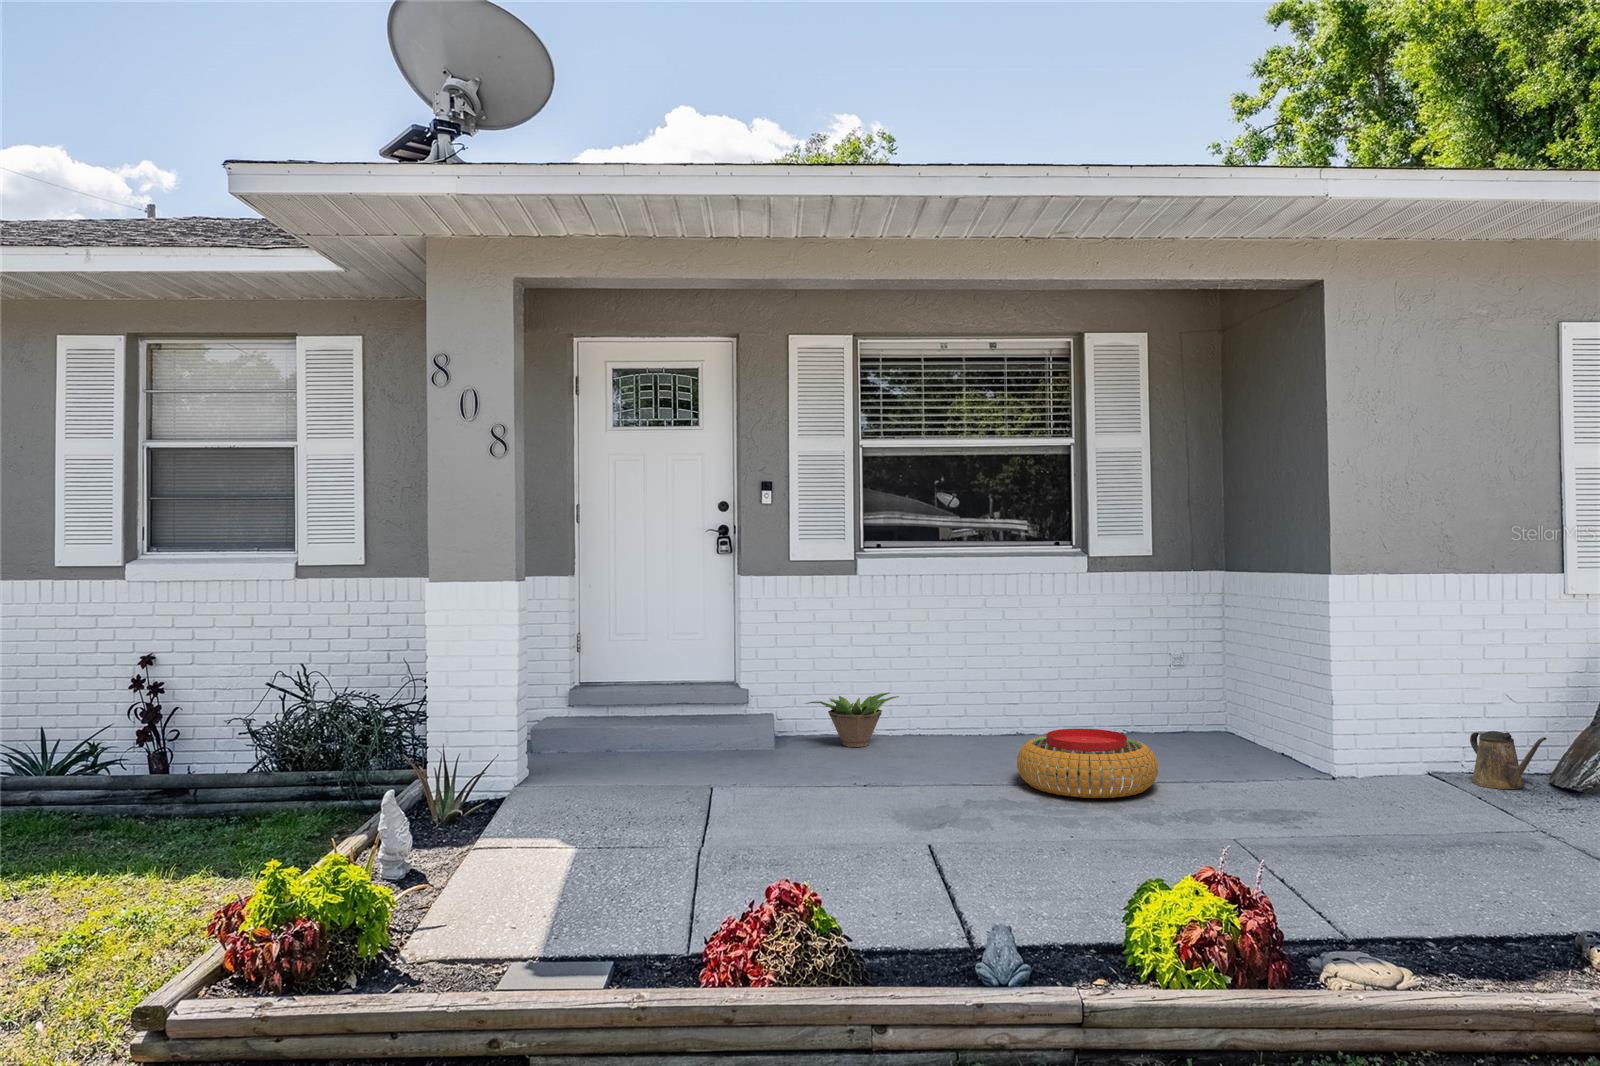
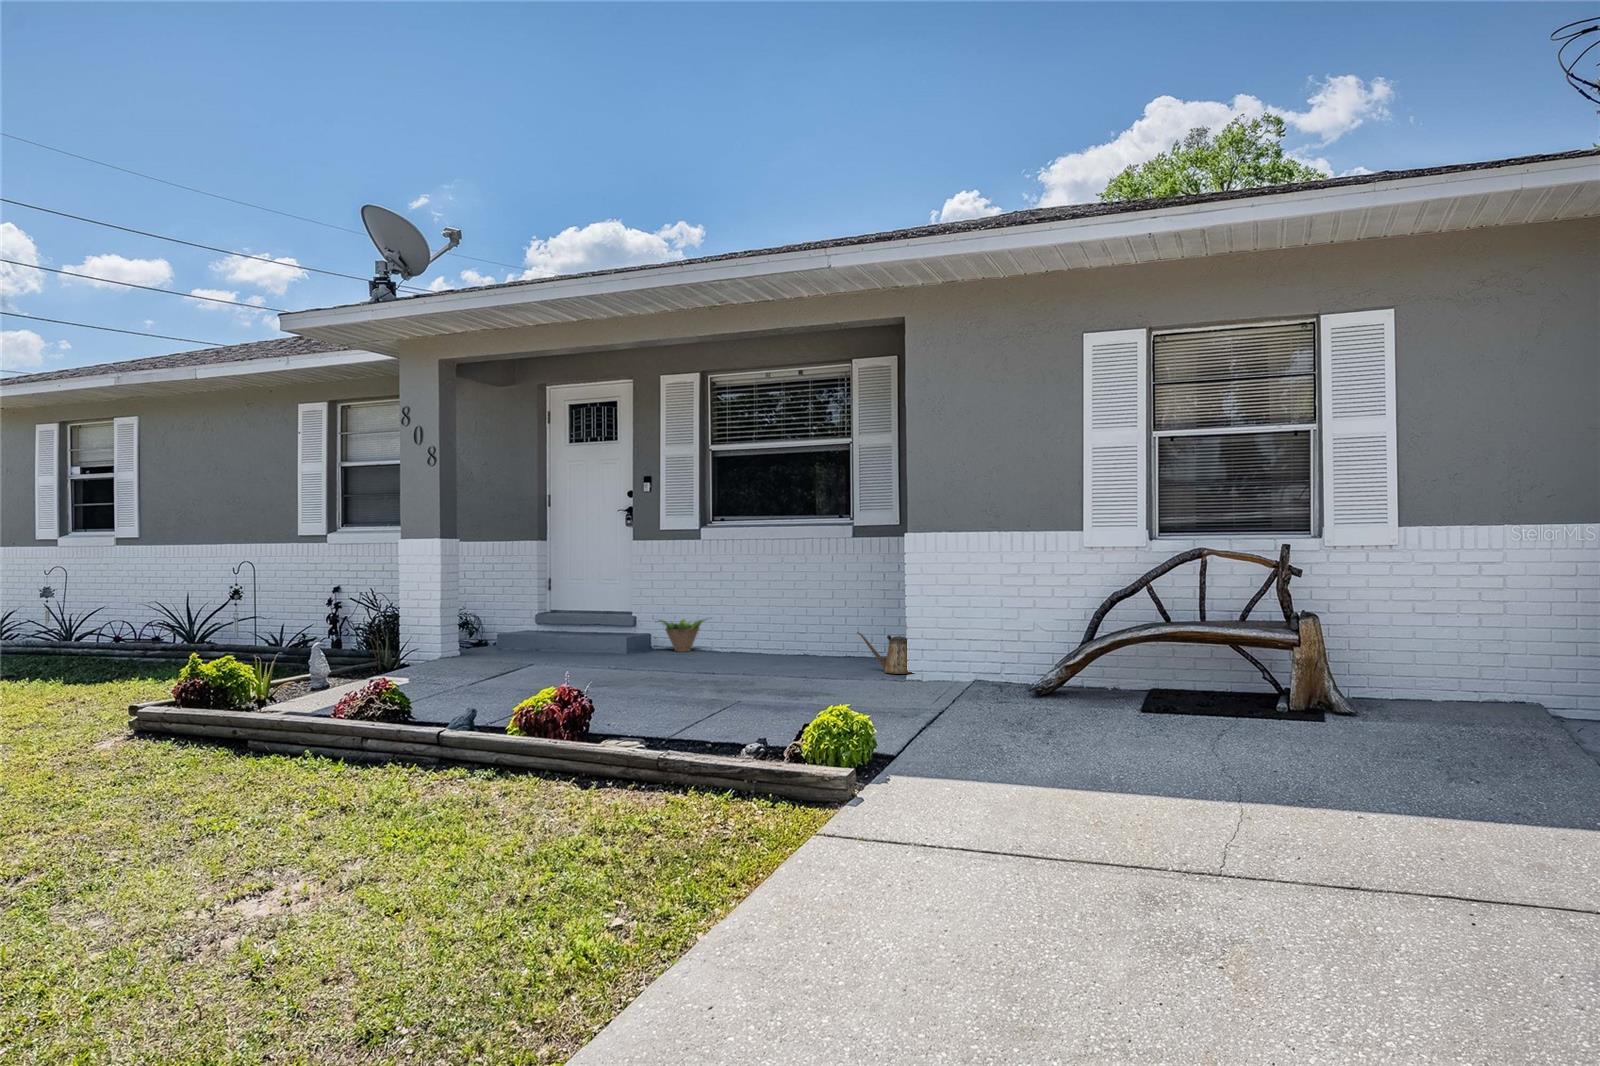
pouf: present [1017,728,1158,798] -> none [705,638,797,679]
watering can: present [1470,731,1547,789] -> present [857,632,912,674]

